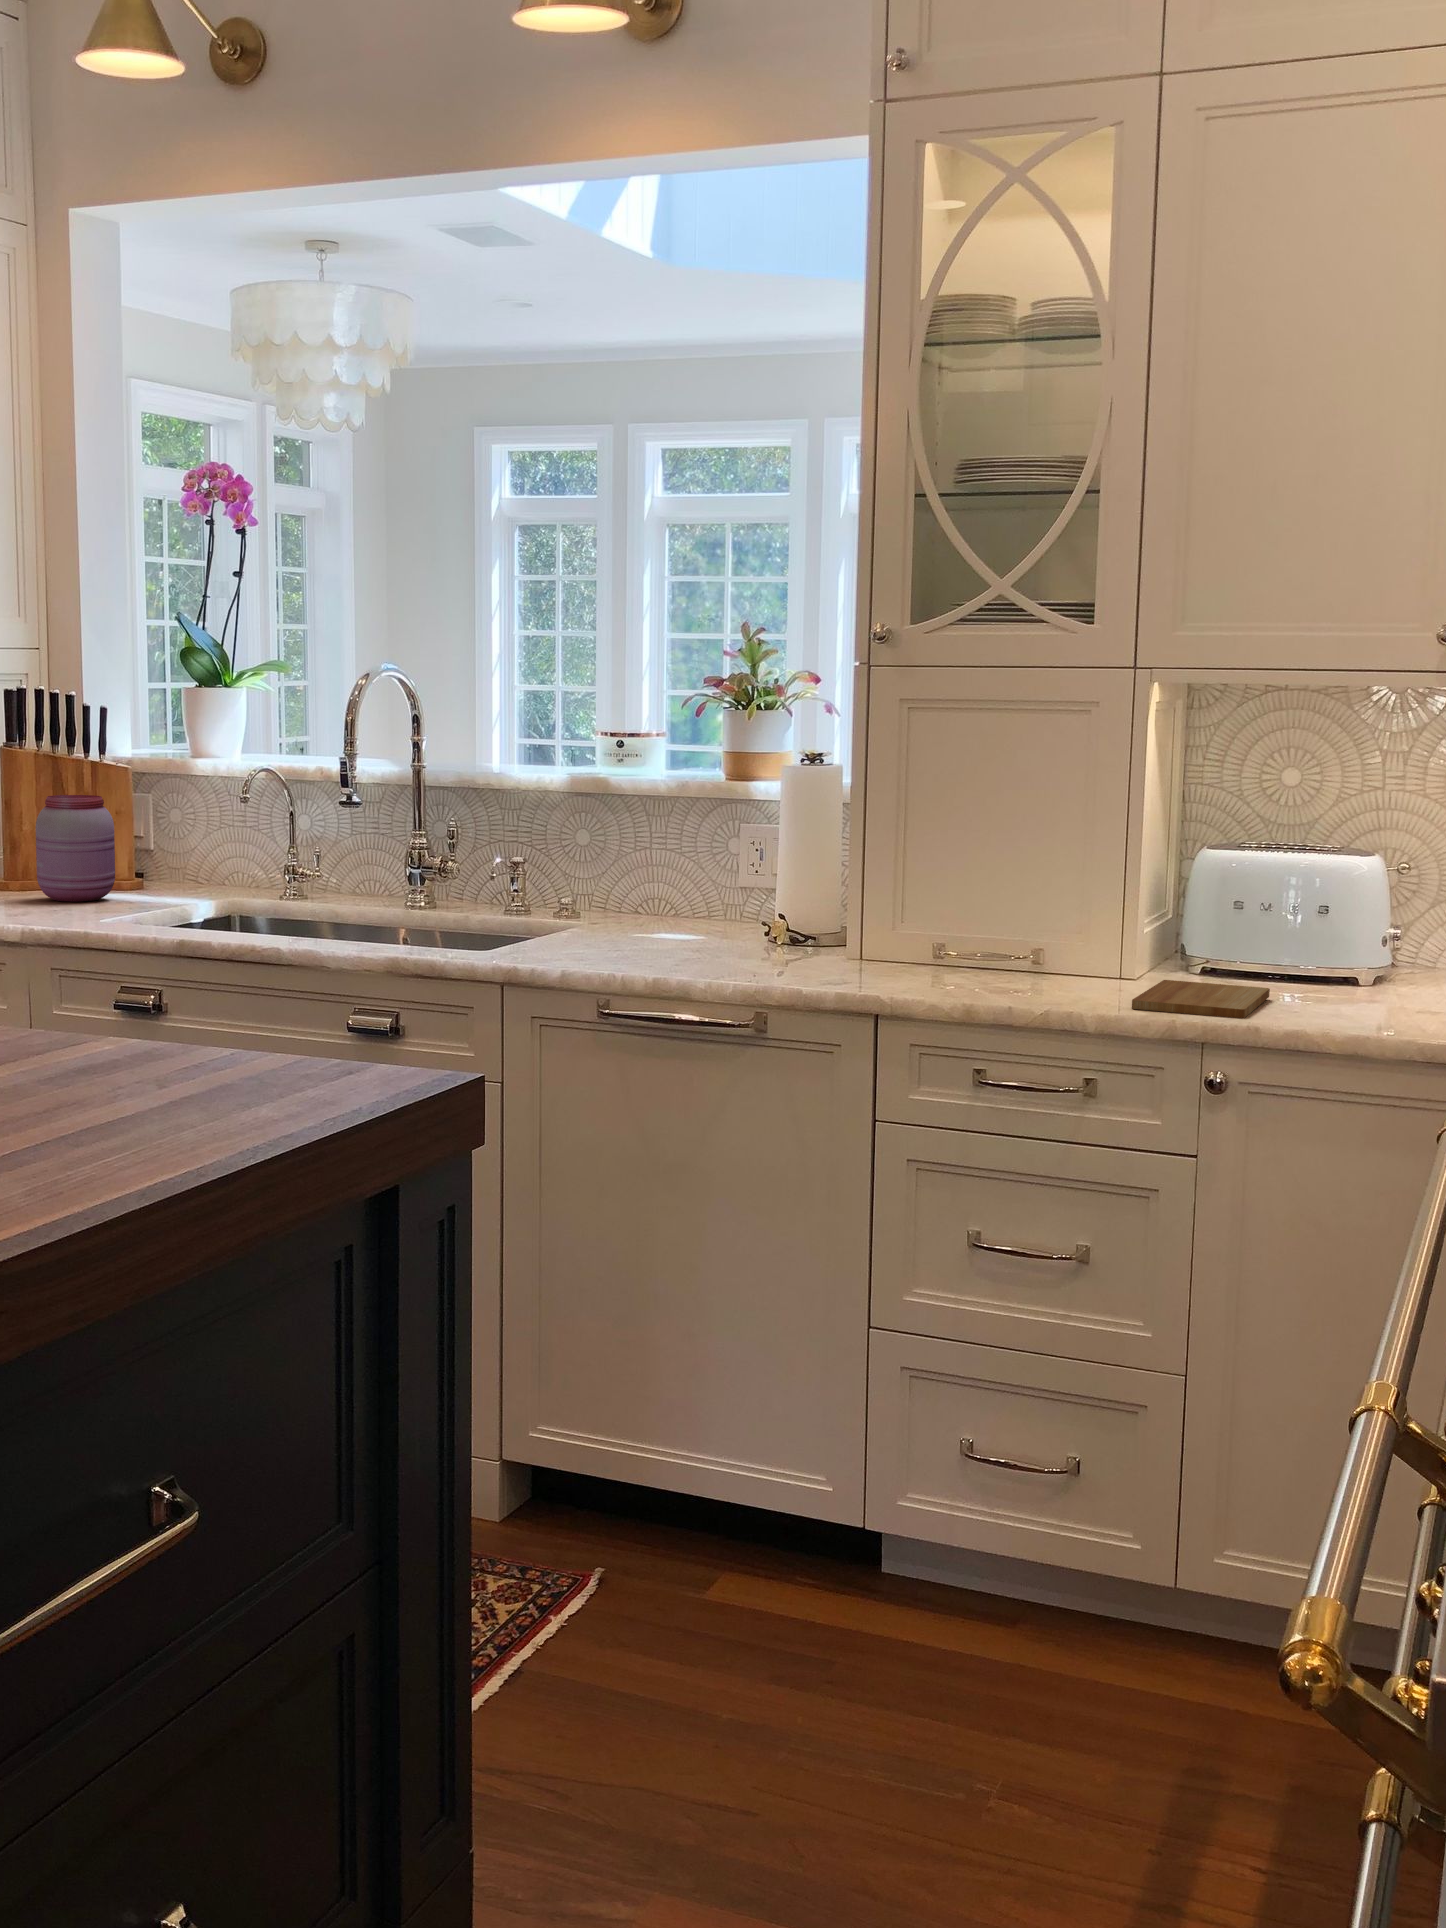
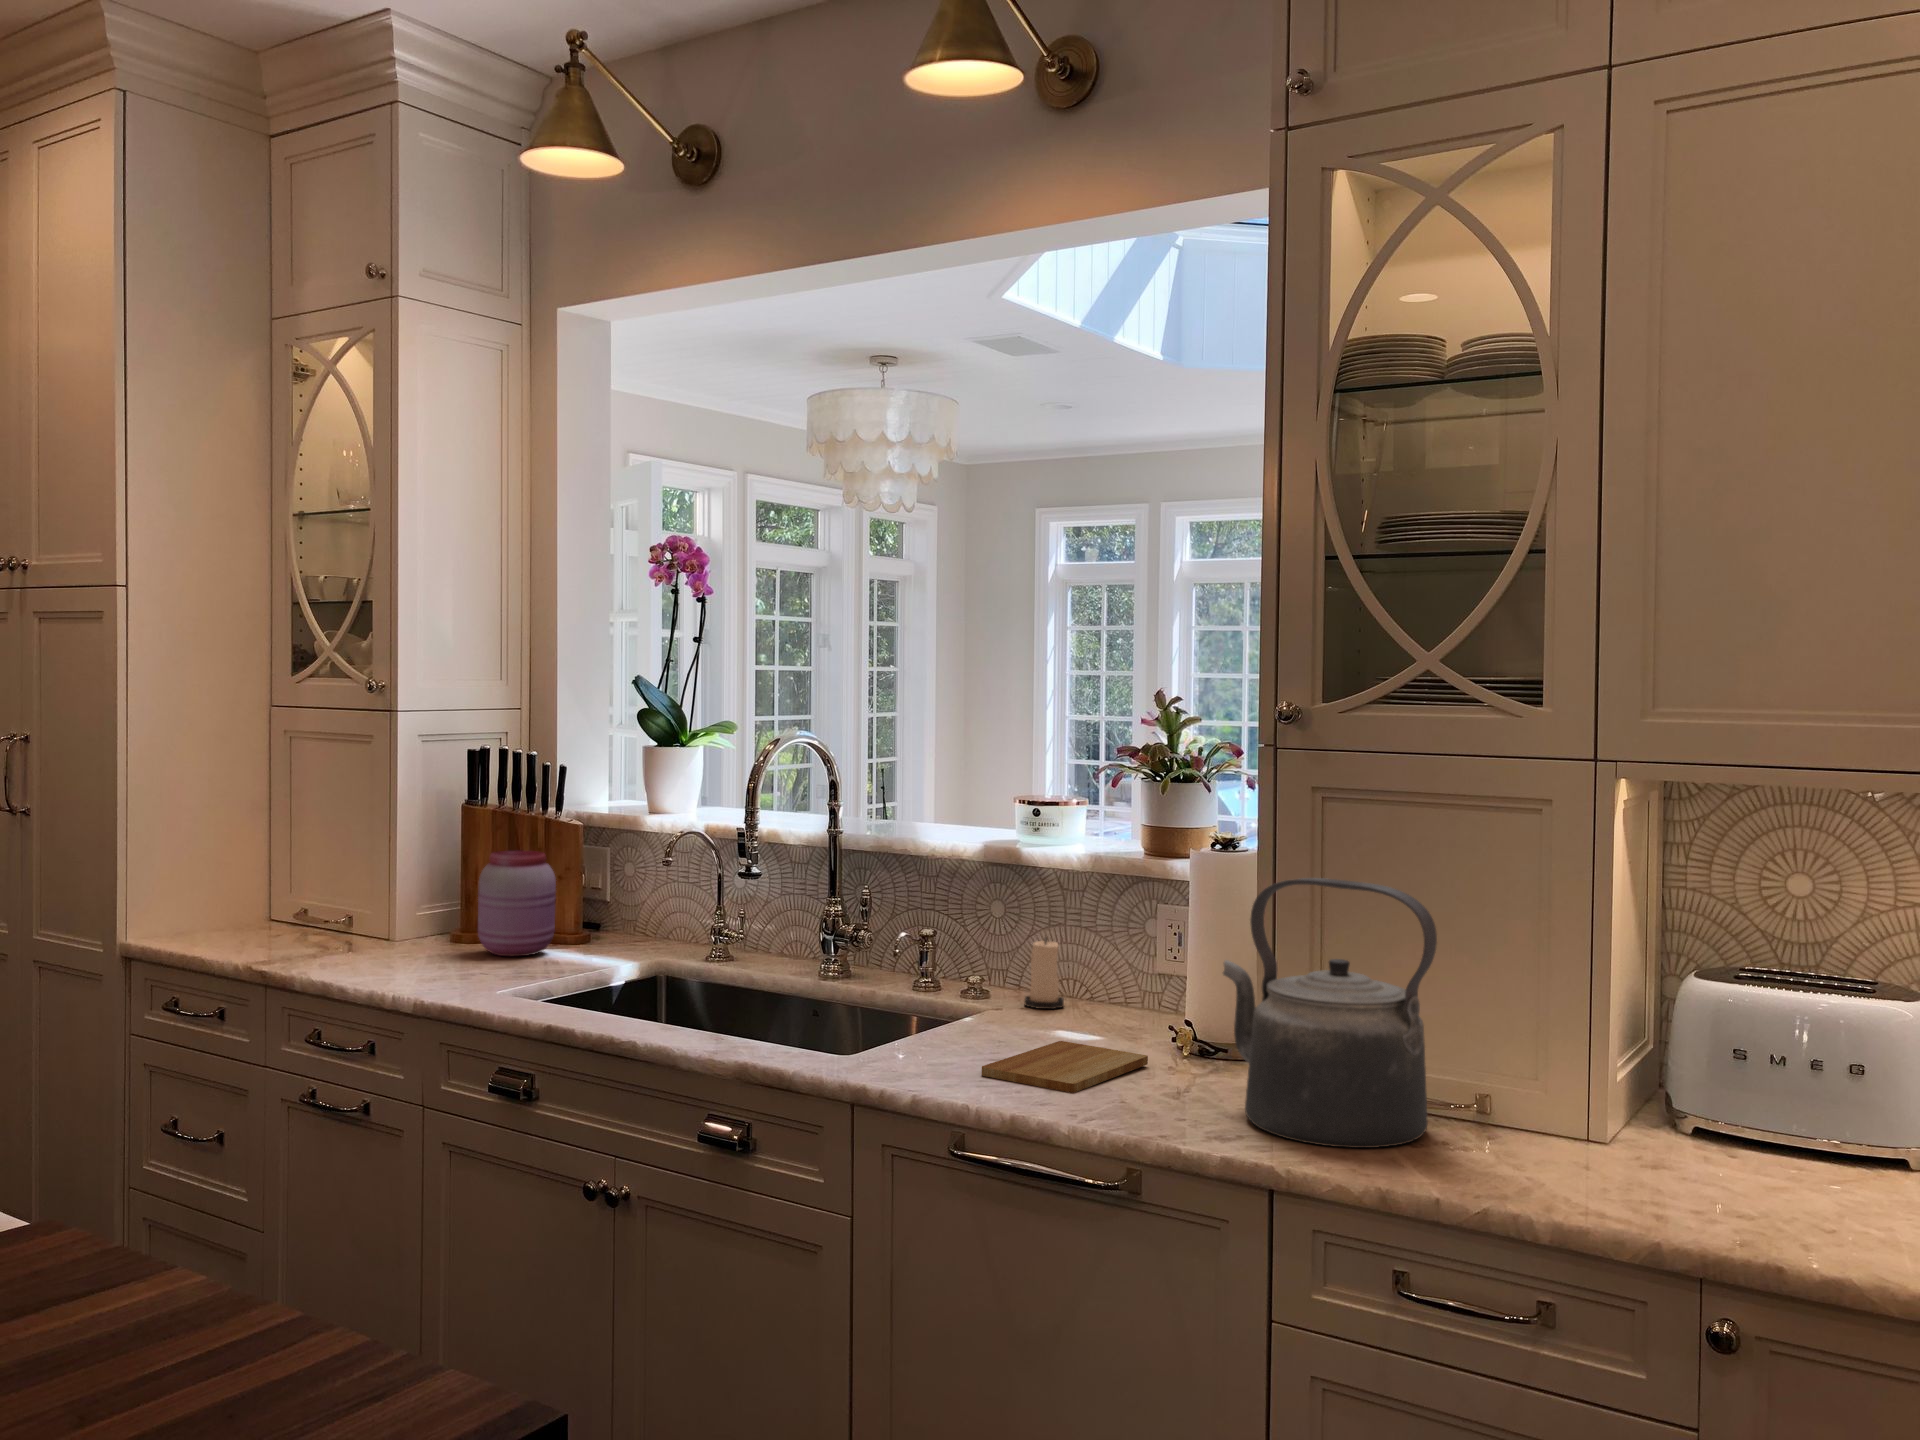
kettle: none [824,774,1006,988] -> present [1223,878,1437,1148]
candle: none [613,858,651,925] -> present [1025,938,1064,1009]
cutting board: present [1132,980,1270,1018] -> present [981,1041,1148,1093]

